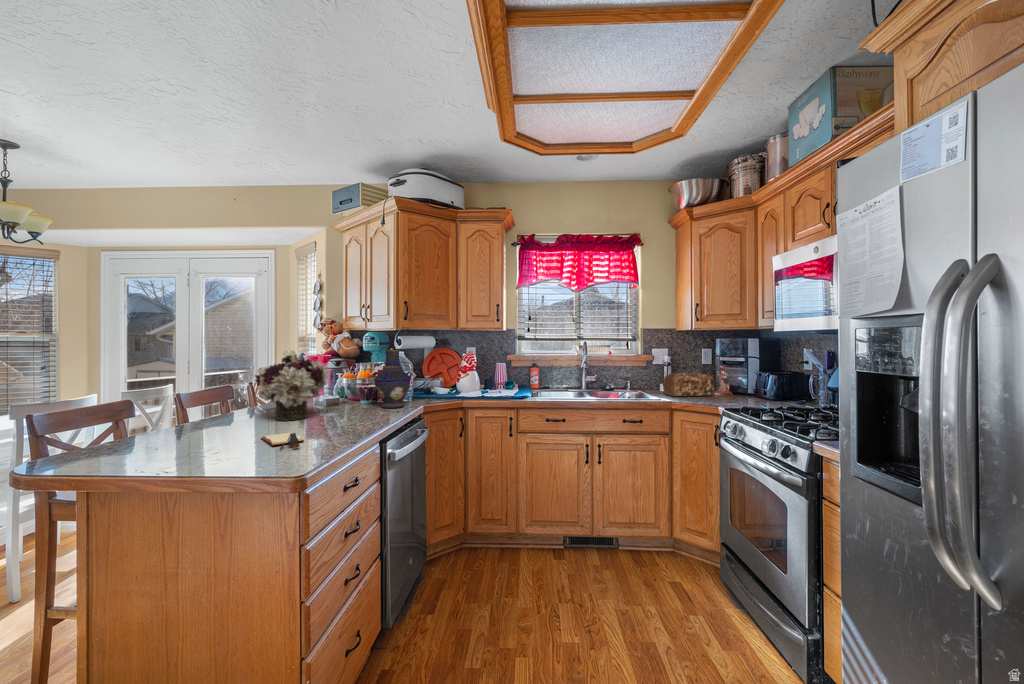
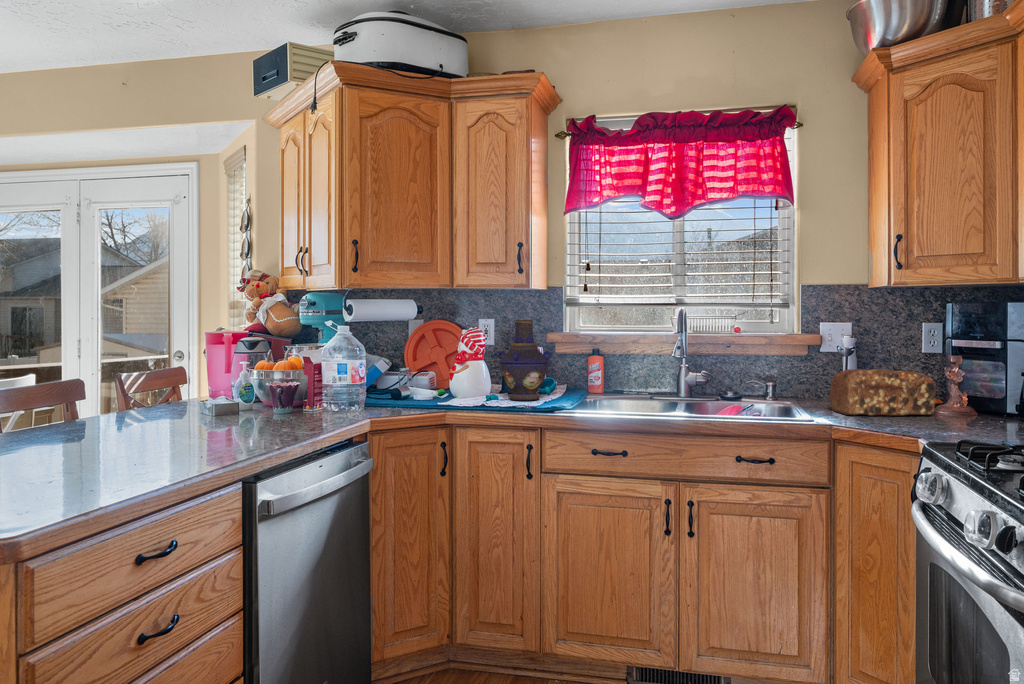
flower arrangement: present [255,349,328,421] -> none [75,321,193,440]
vase: present [374,349,412,408] -> present [498,320,551,401]
book: present [261,432,304,450] -> none [34,462,96,494]

